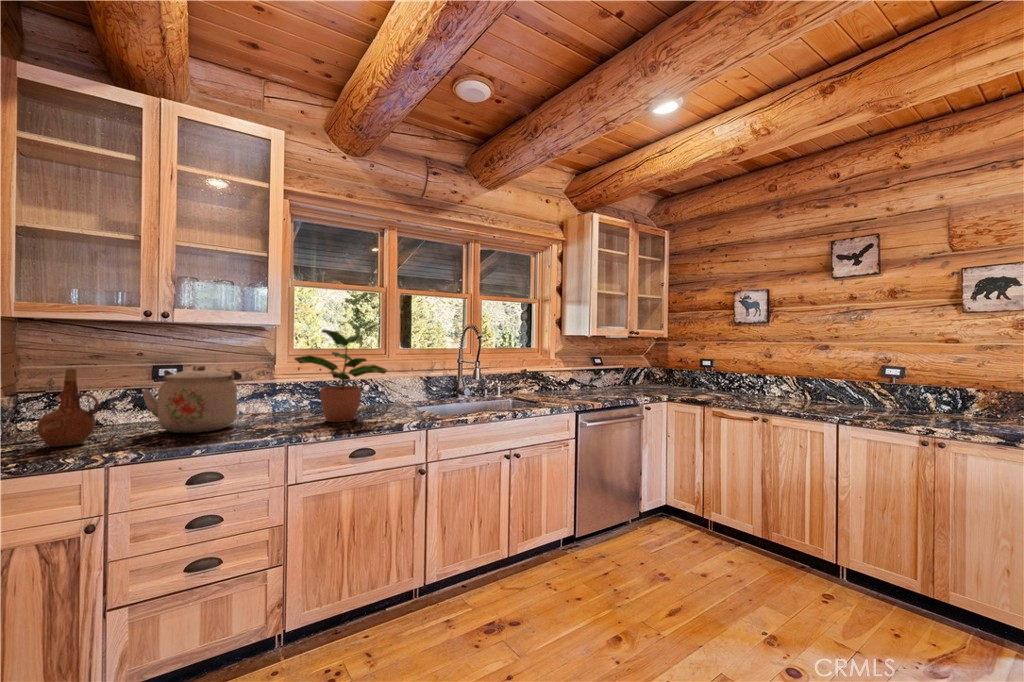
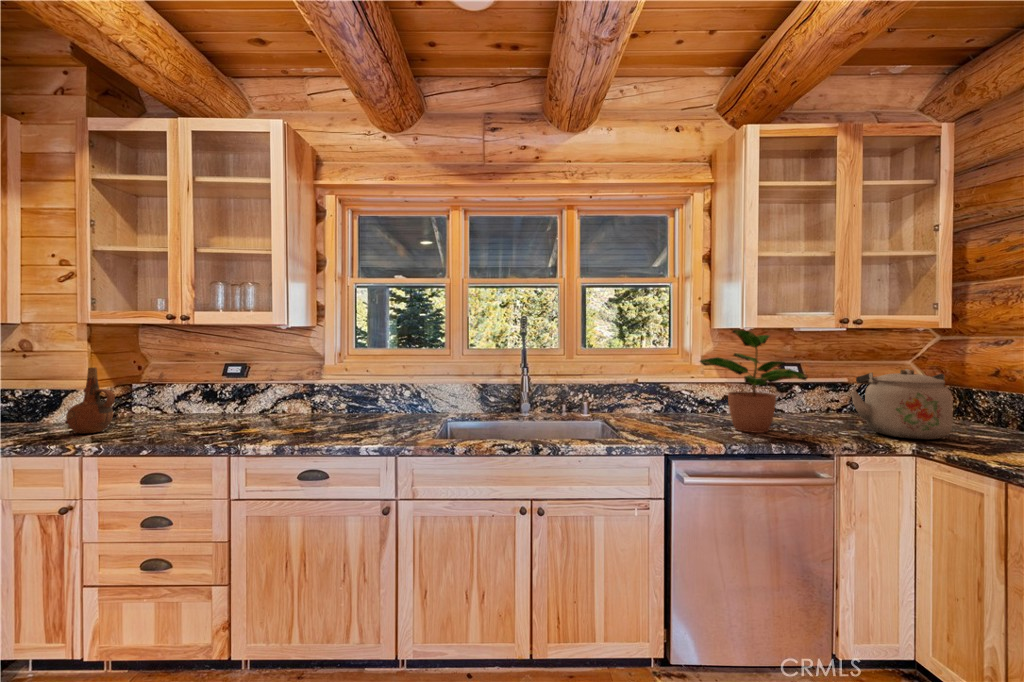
potted plant: present [295,329,387,422] -> present [700,329,808,433]
kettle: present [142,365,242,433] -> present [851,369,953,439]

